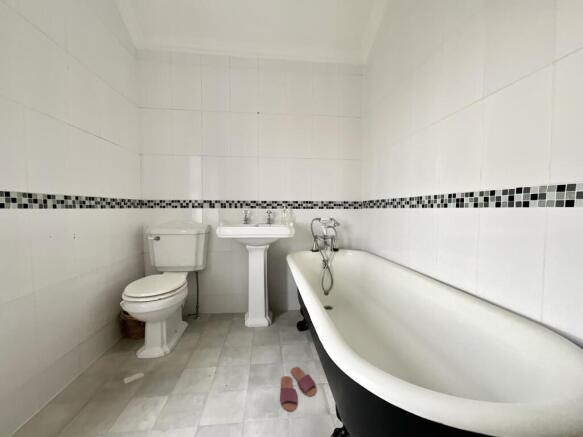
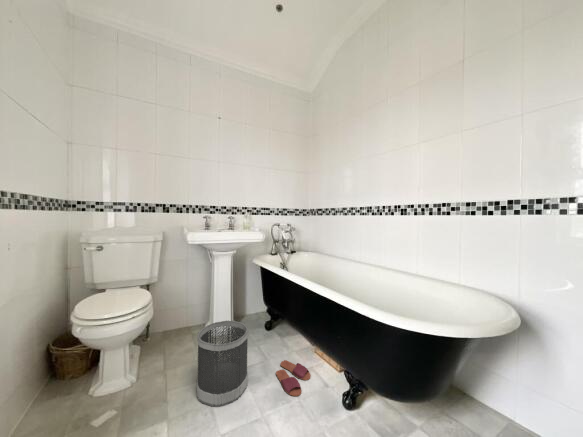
wastebasket: none [202,314,252,397] -> present [197,321,248,407]

